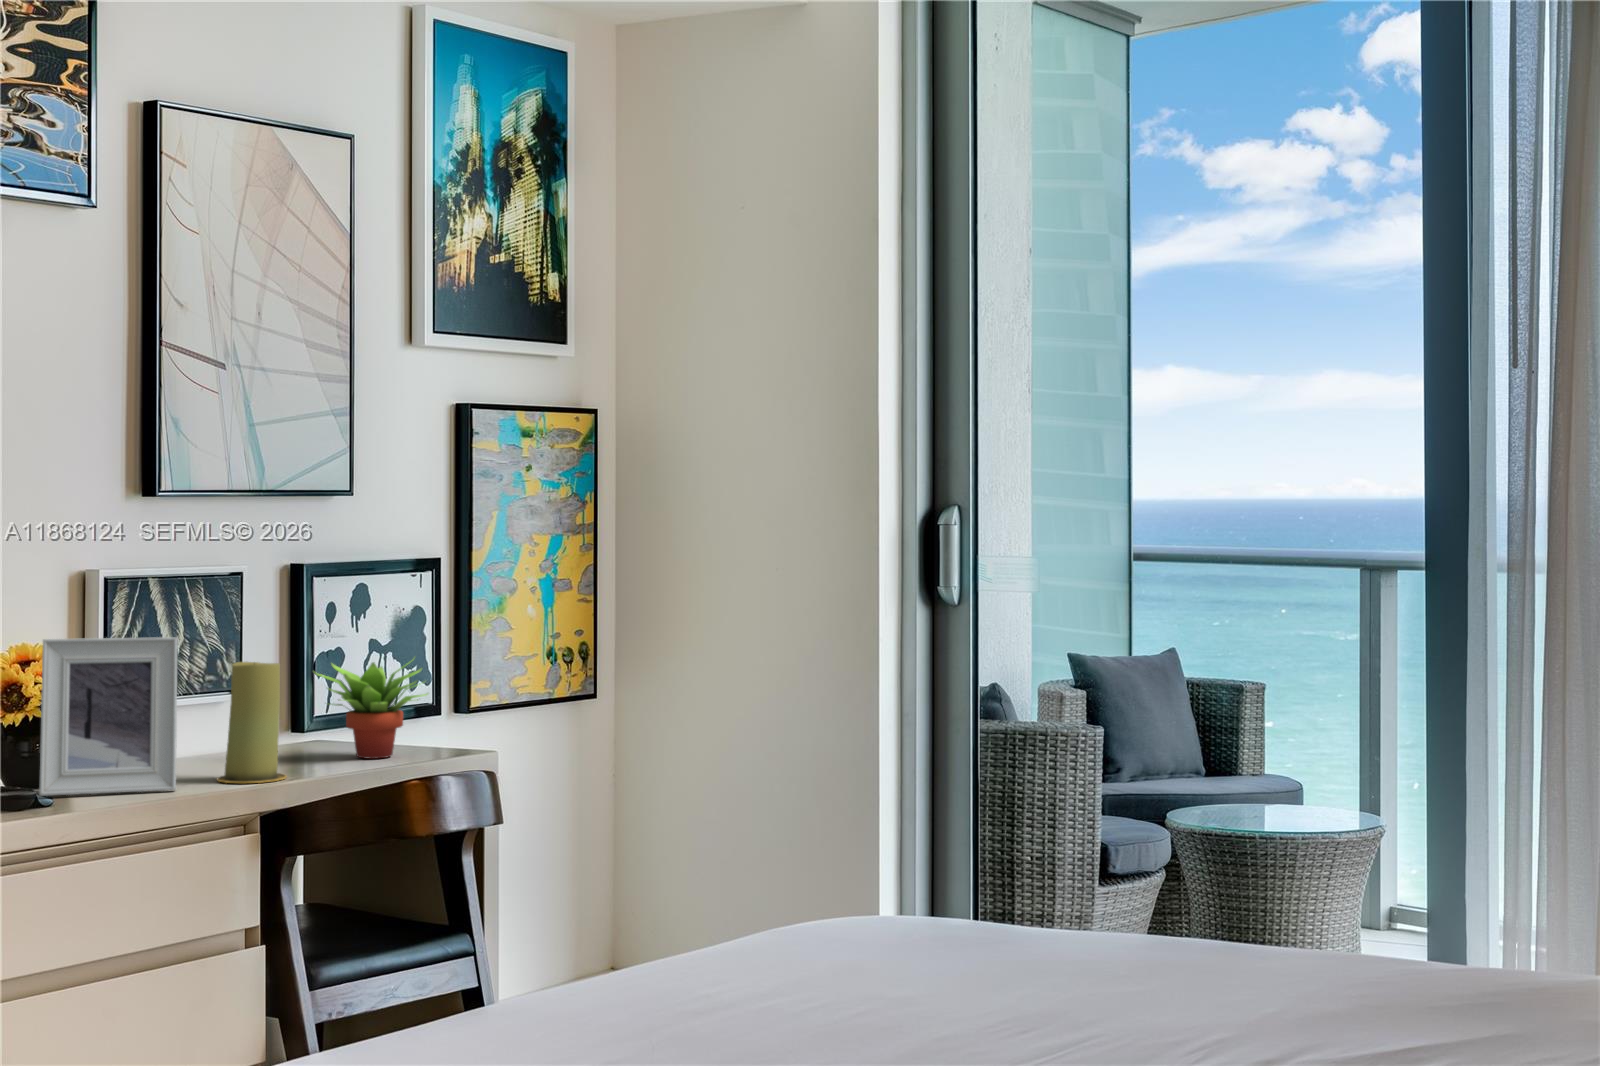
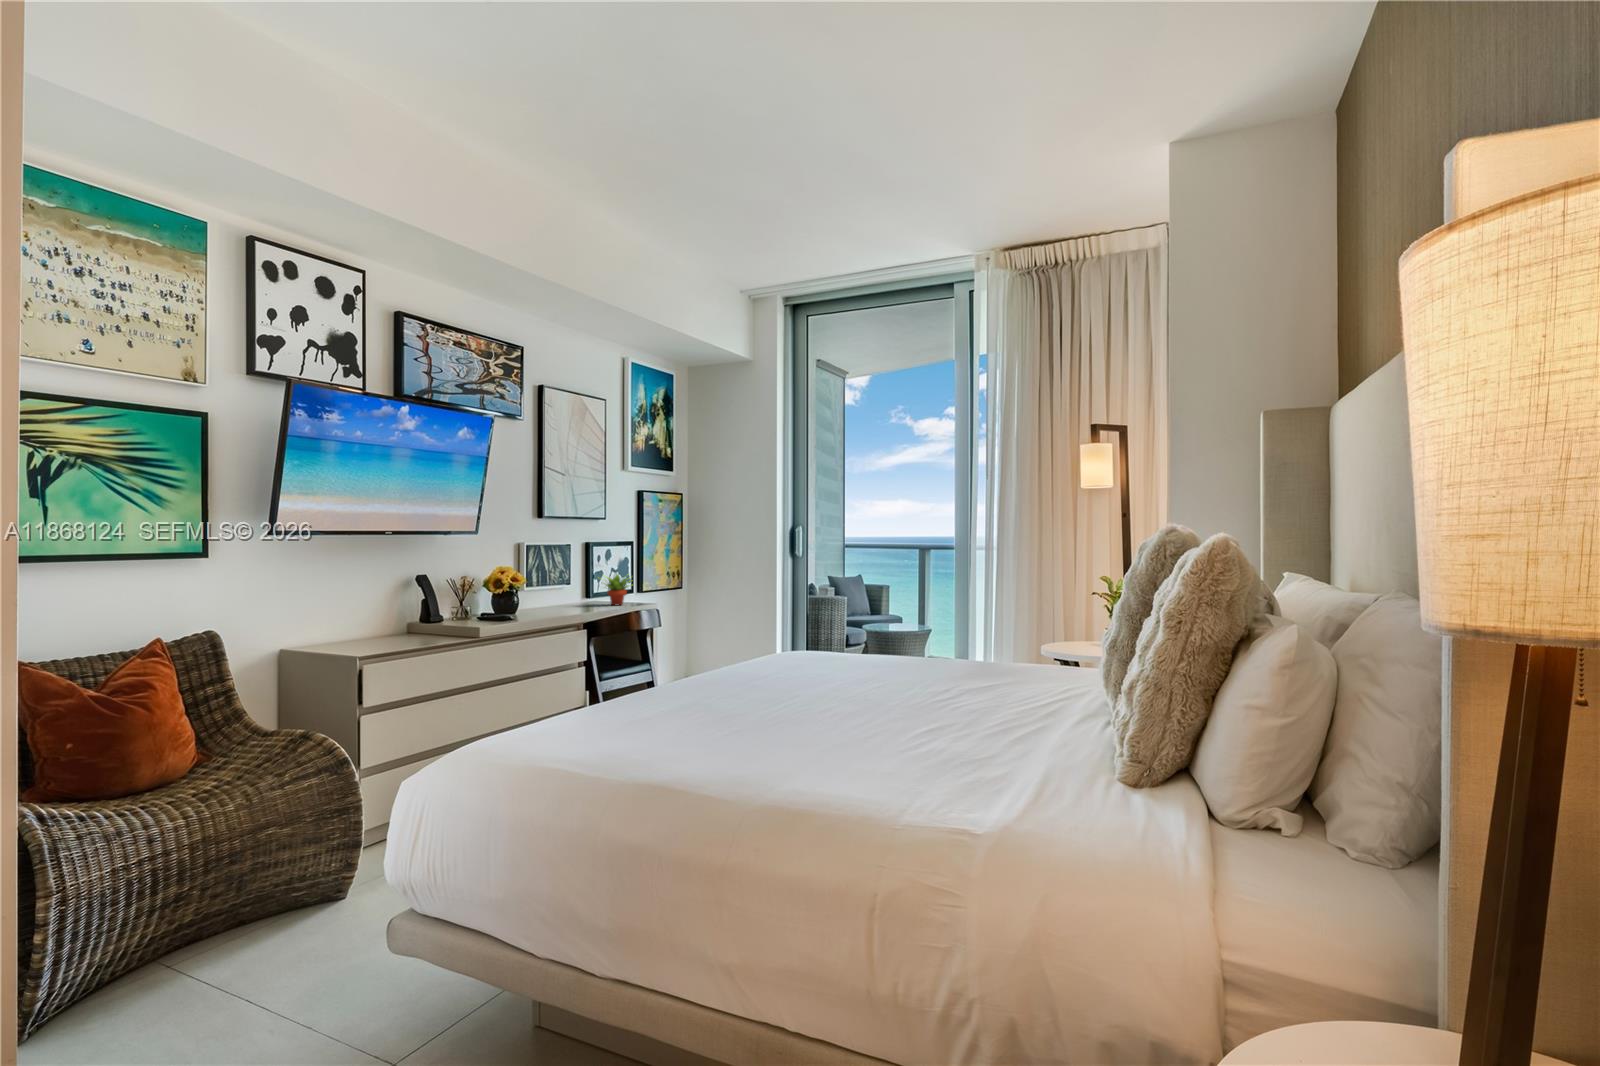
picture frame: present [39,637,178,796] -> none [512,564,557,615]
candle: present [217,662,287,783] -> none [568,573,591,612]

